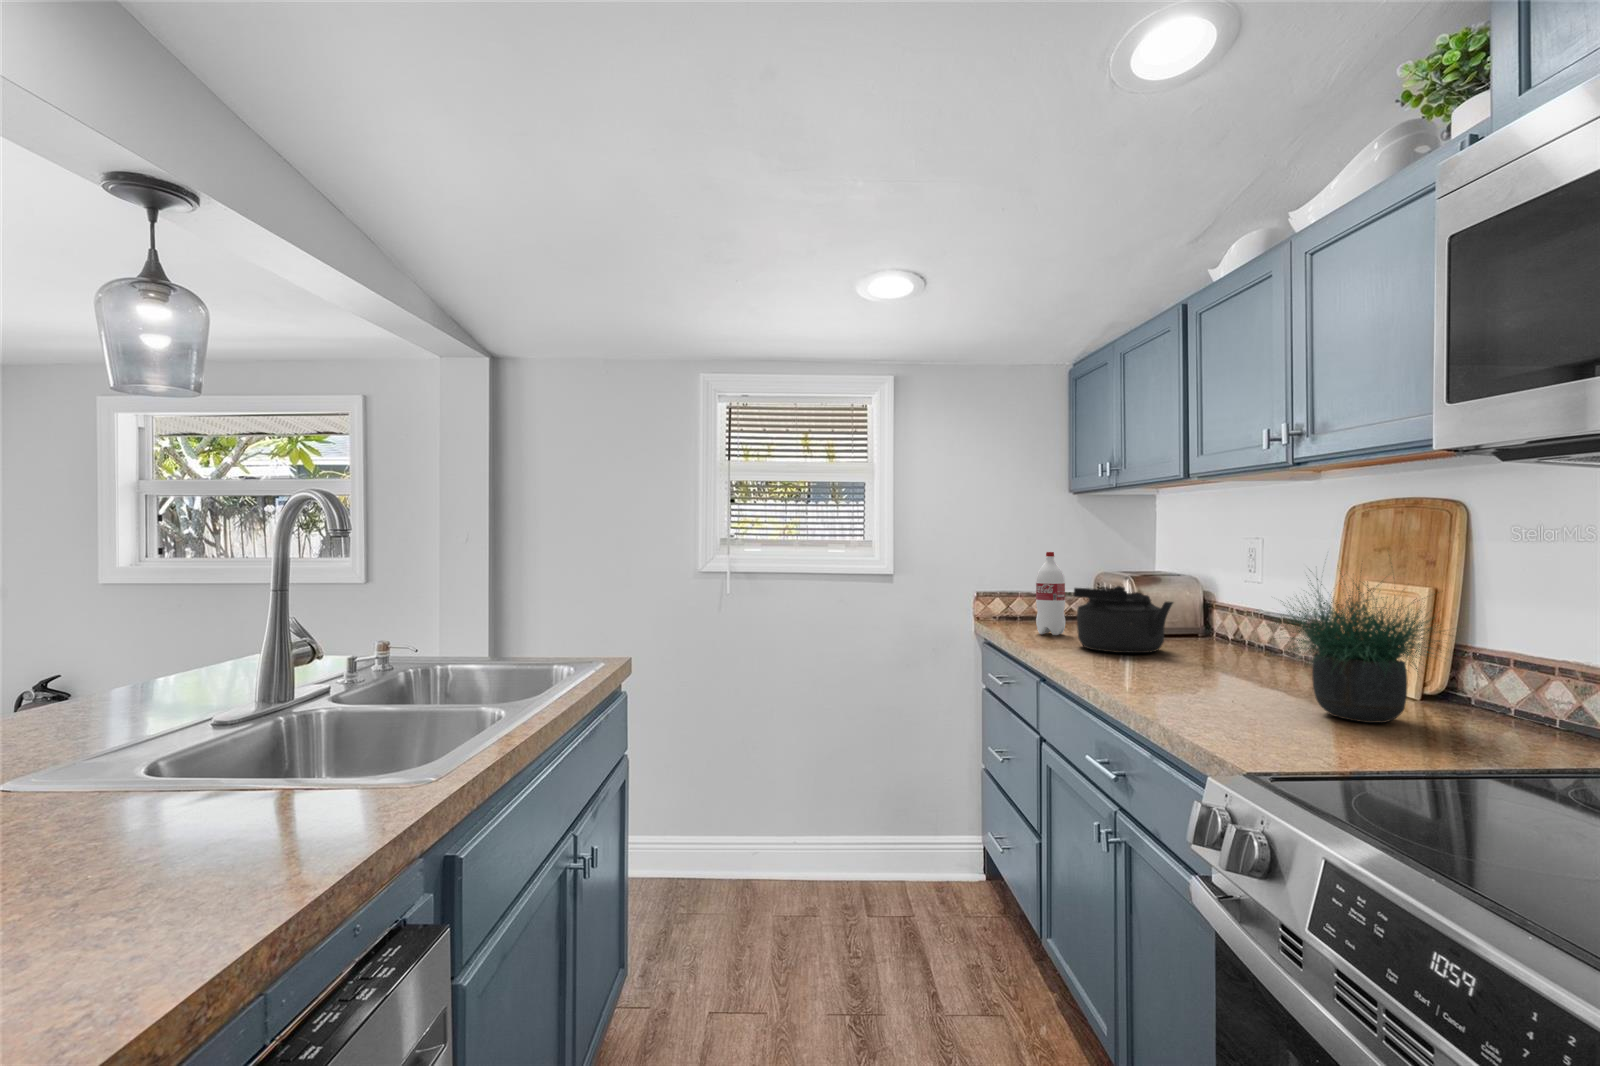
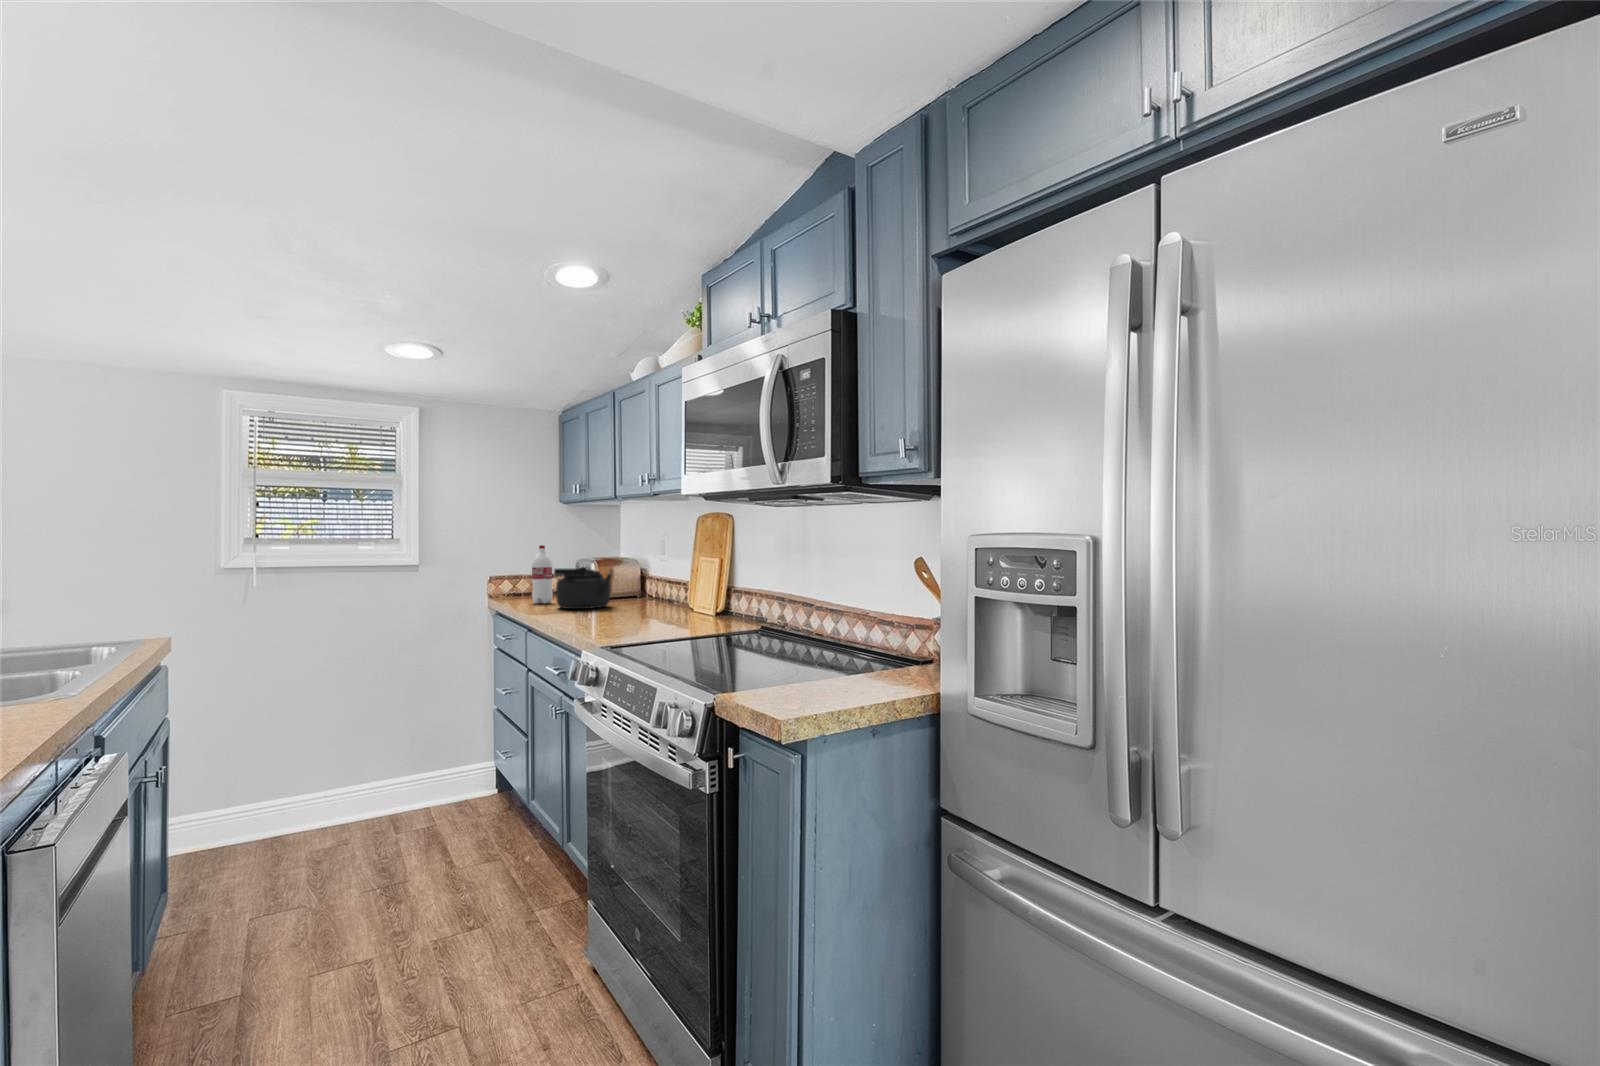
potted plant: present [1274,576,1440,723] -> none [631,538,720,625]

